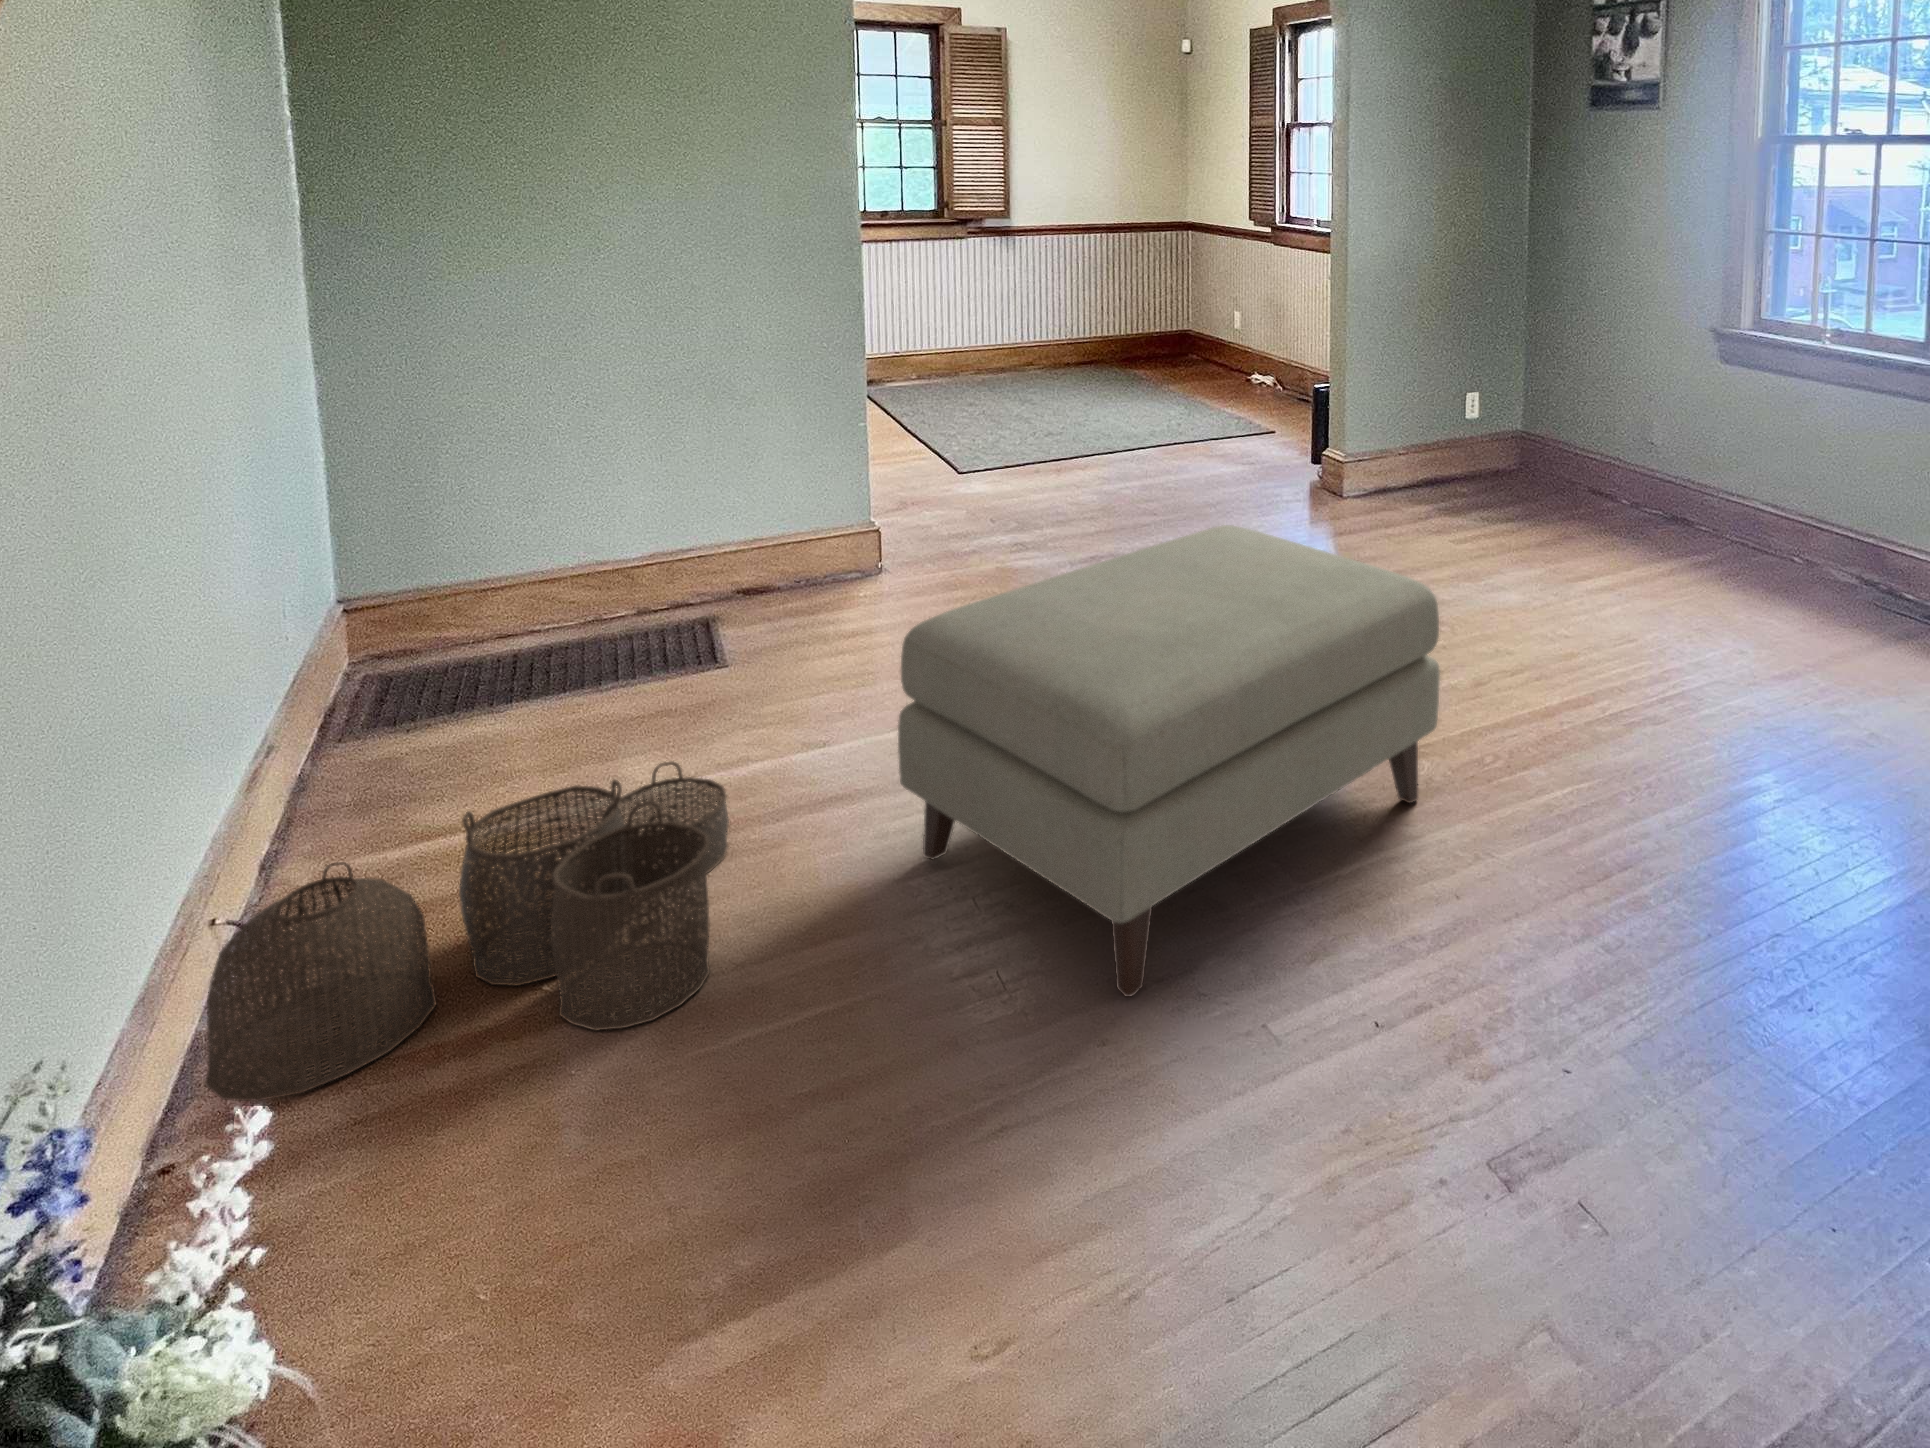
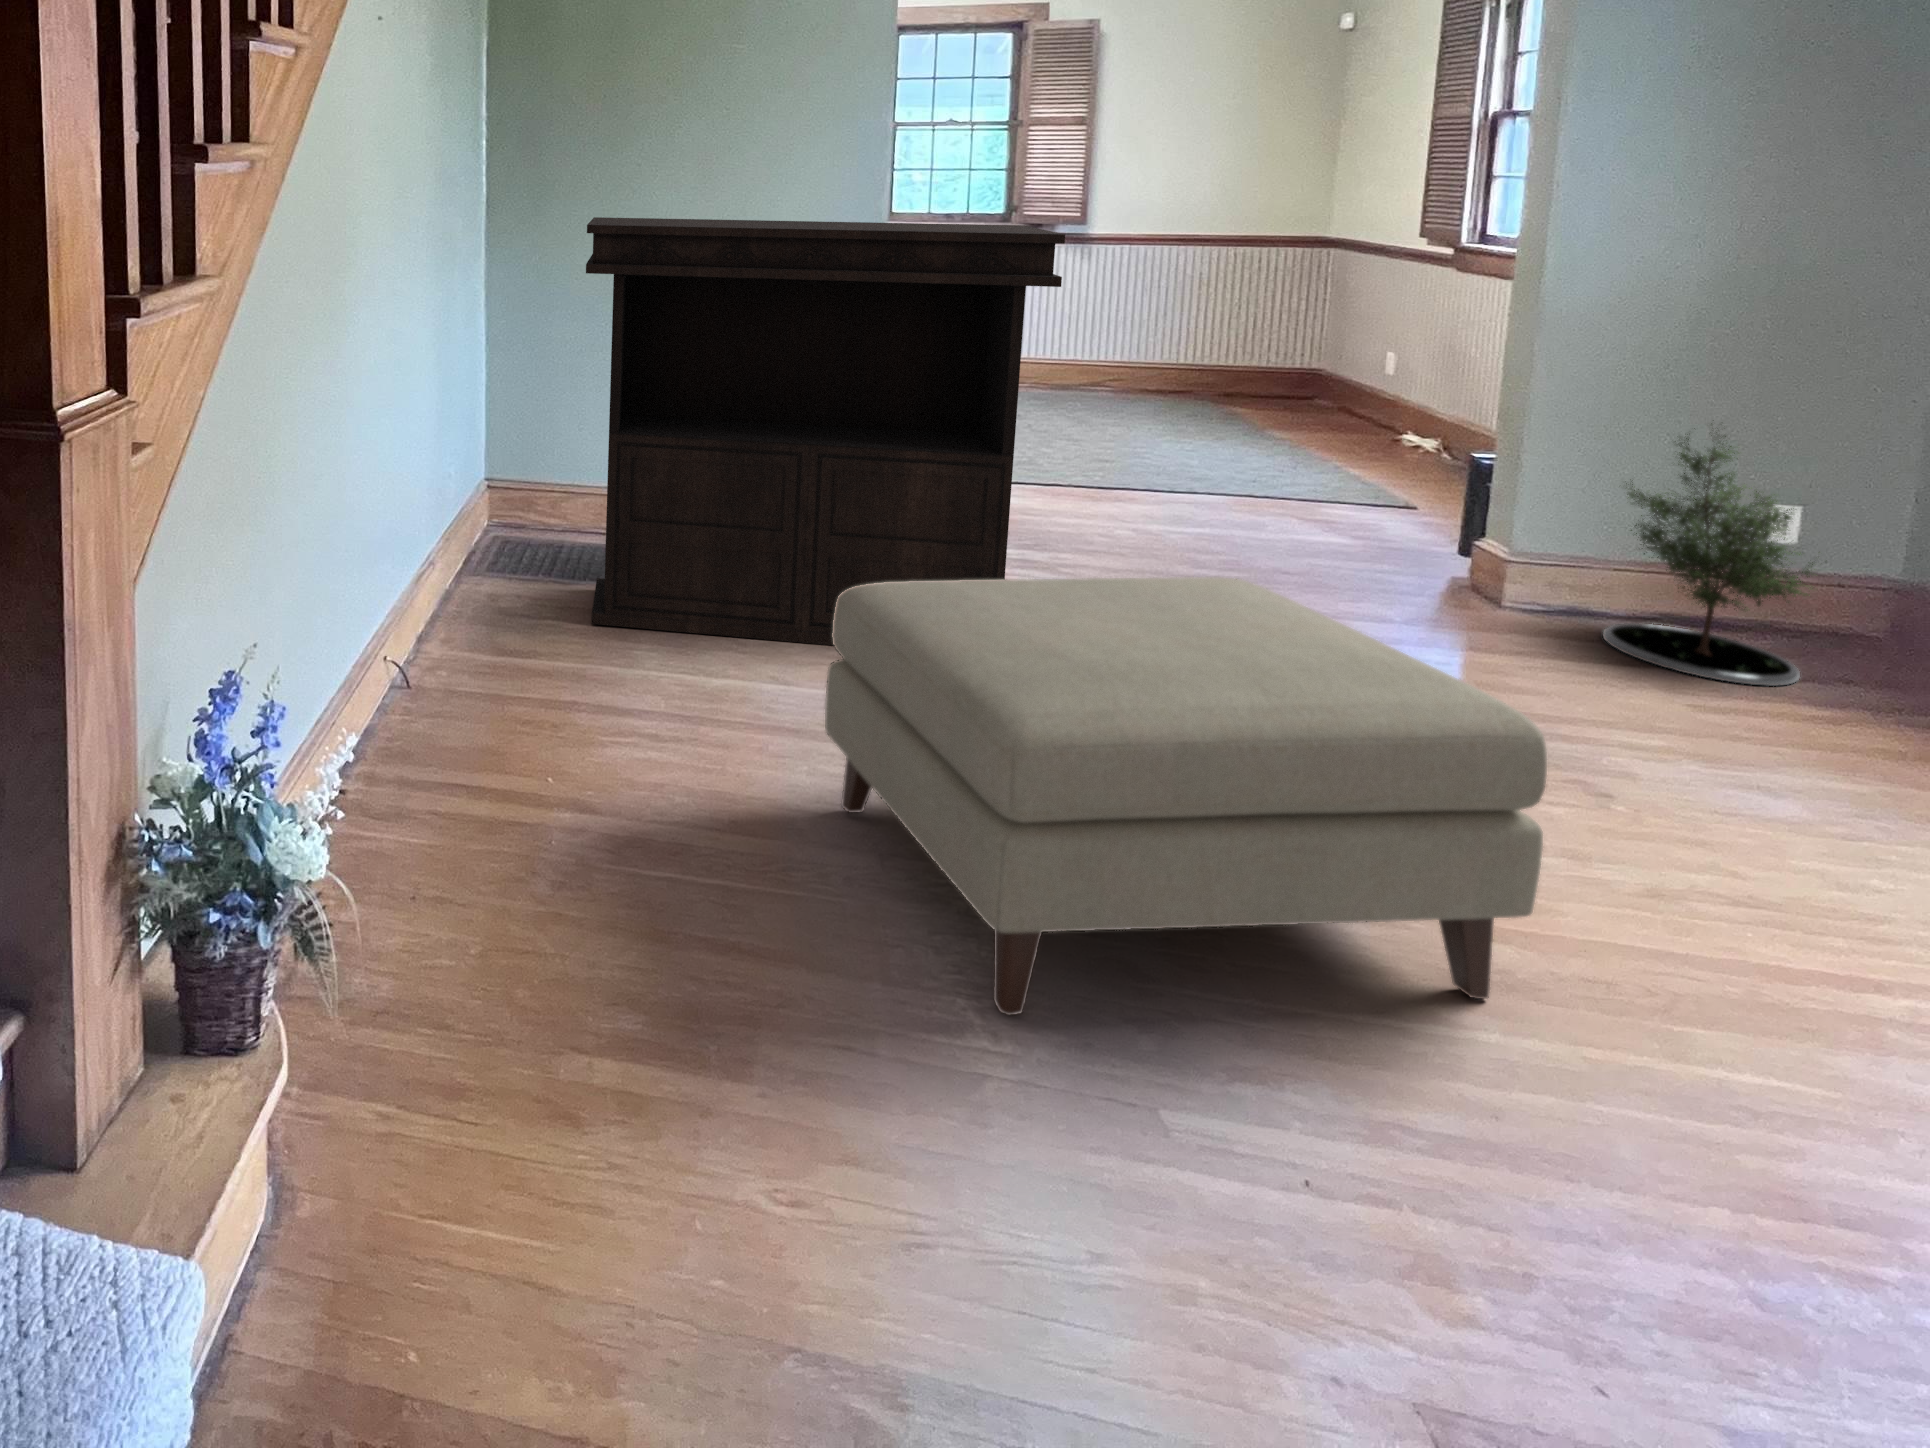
console table: none [503,227,1053,752] -> present [586,217,1065,645]
potted tree: none [1394,344,1493,518] -> present [1603,420,1820,686]
woven basket: present [205,762,729,1101] -> none [367,634,691,835]

